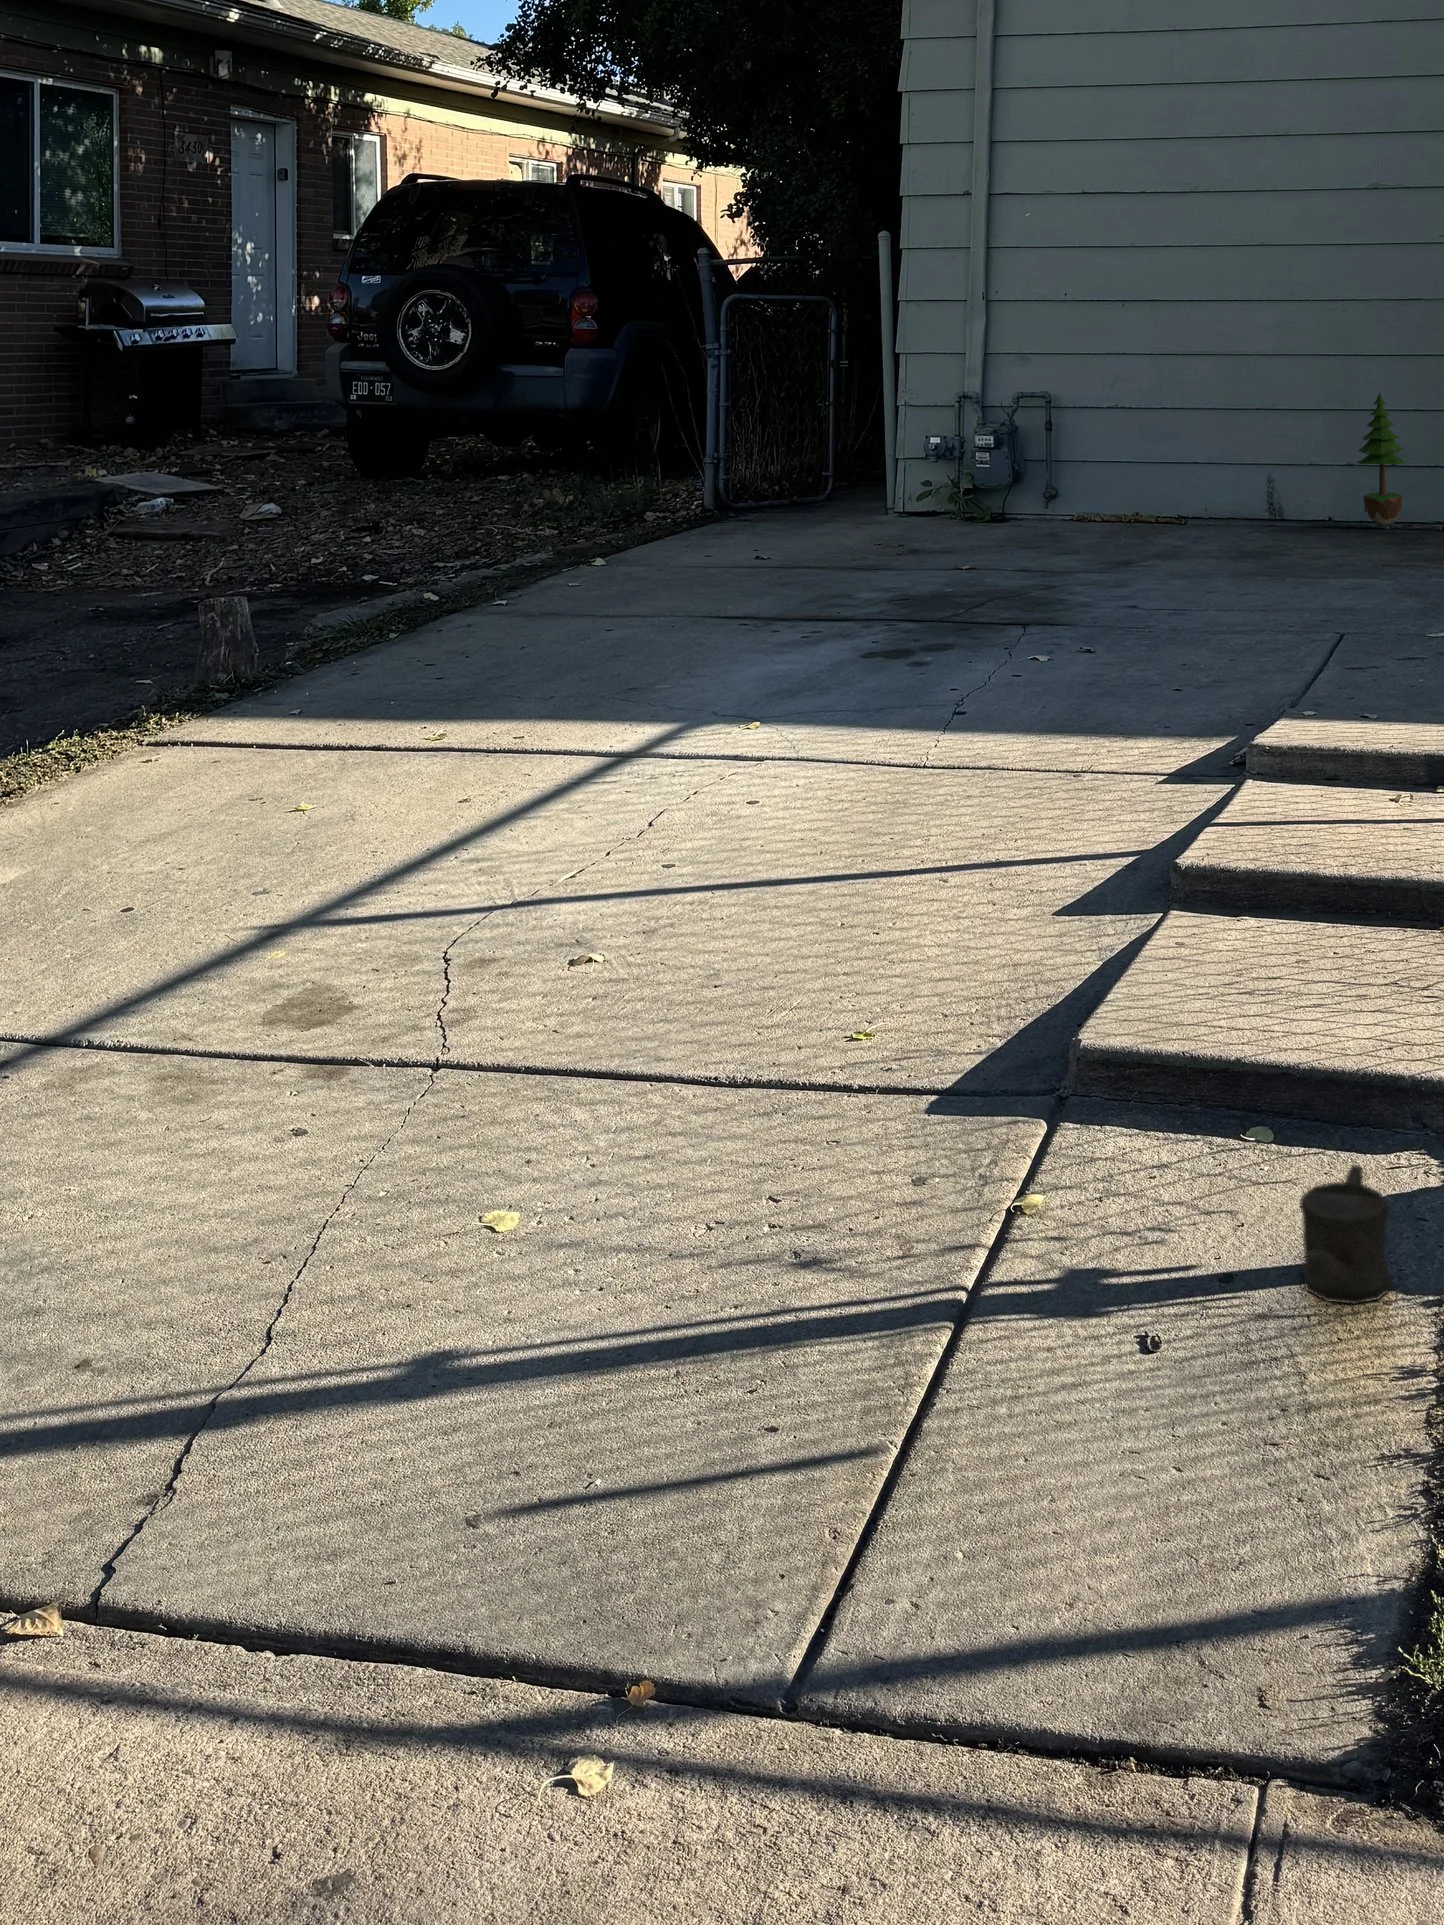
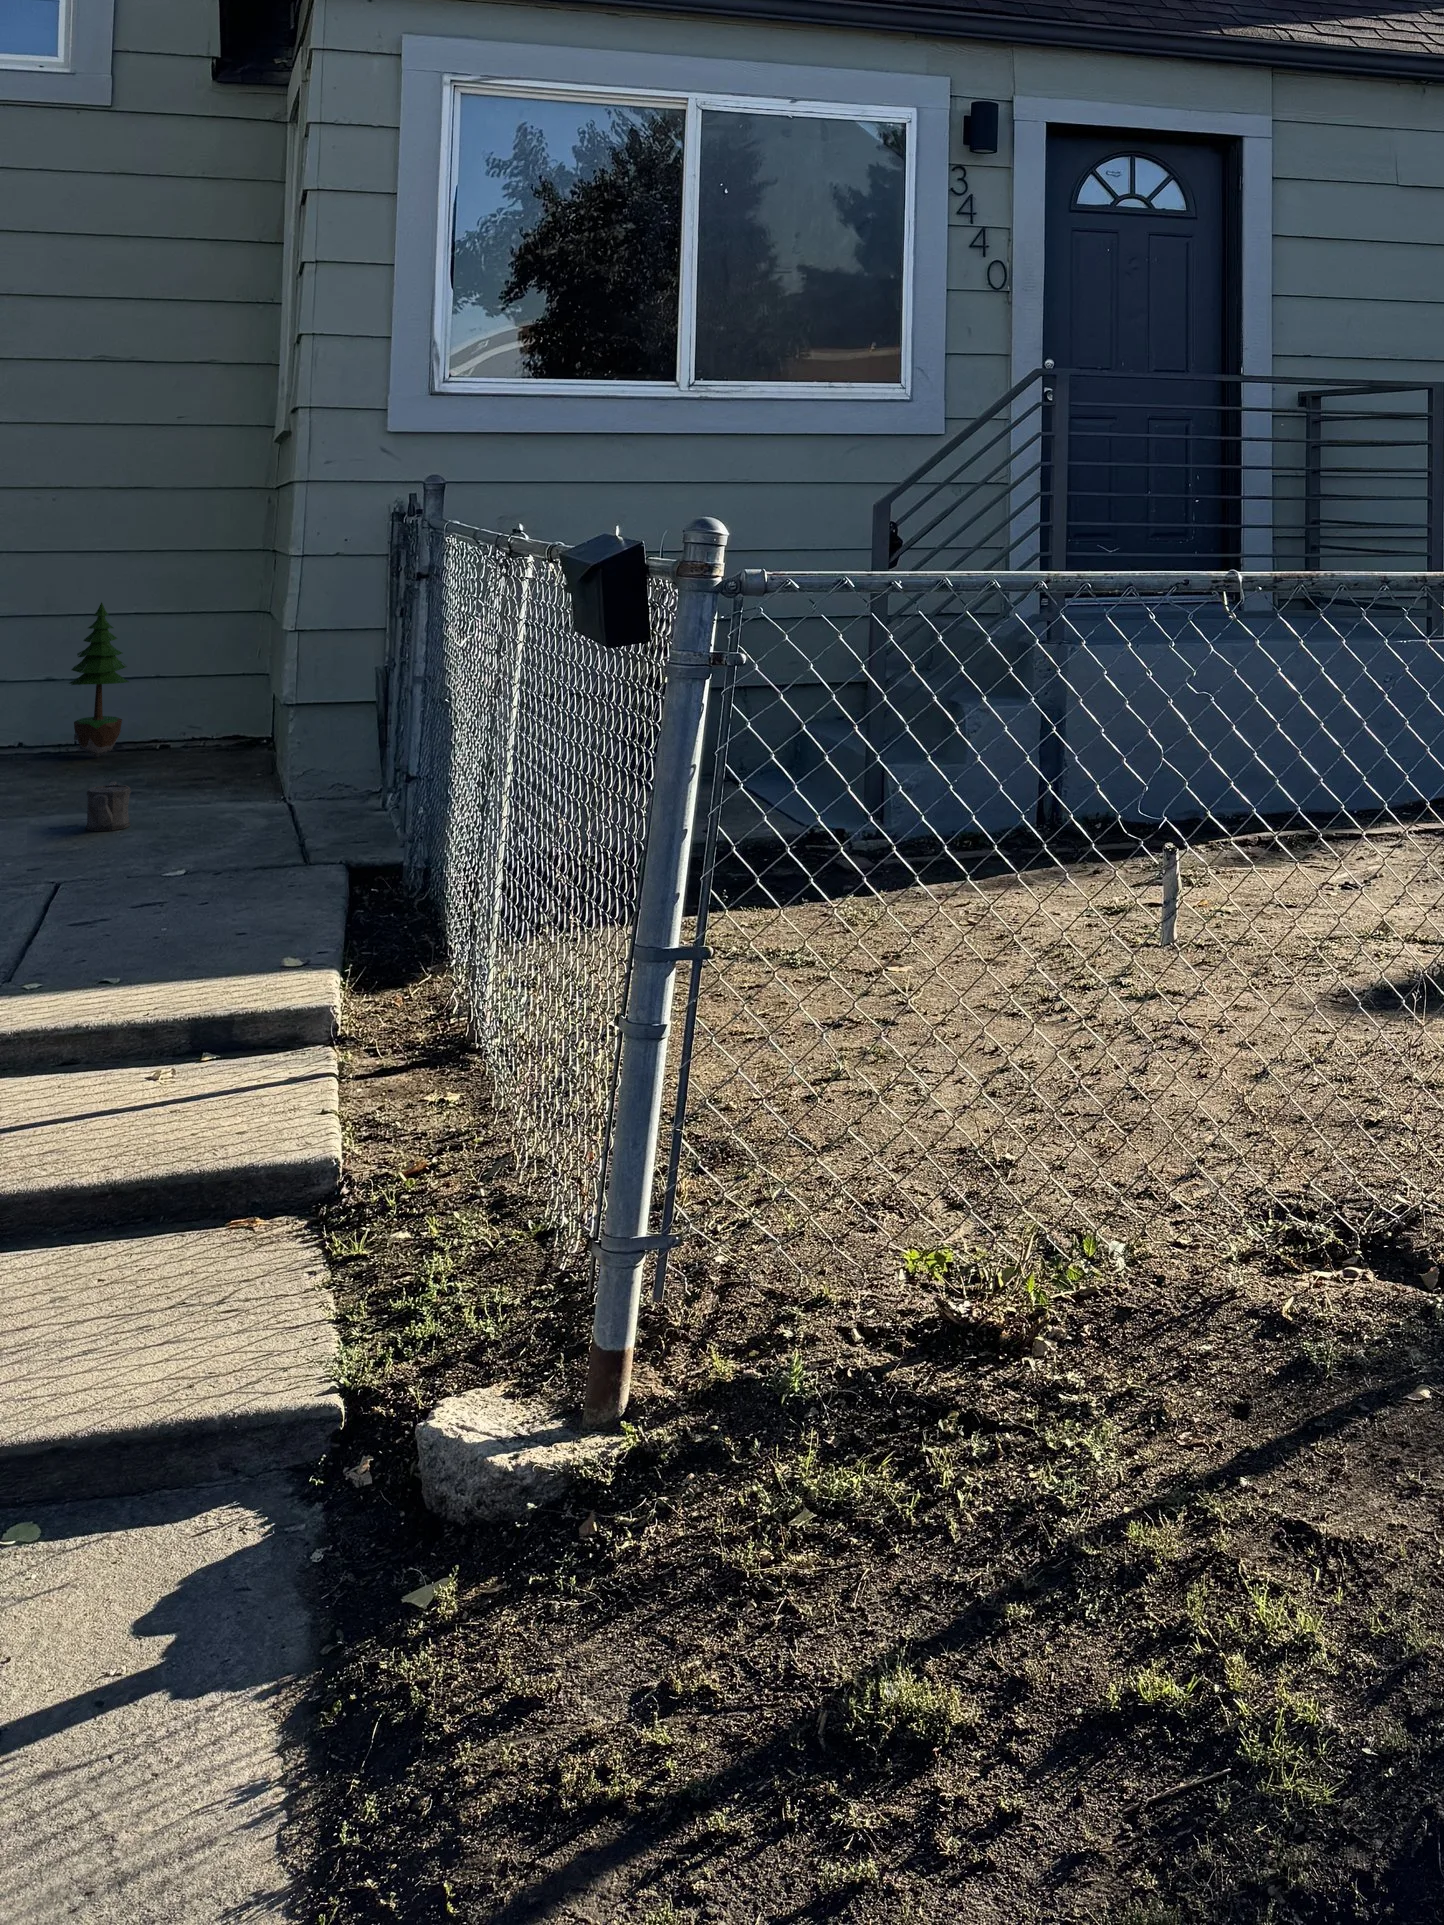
watering can: present [1299,1165,1392,1304] -> present [86,781,131,831]

